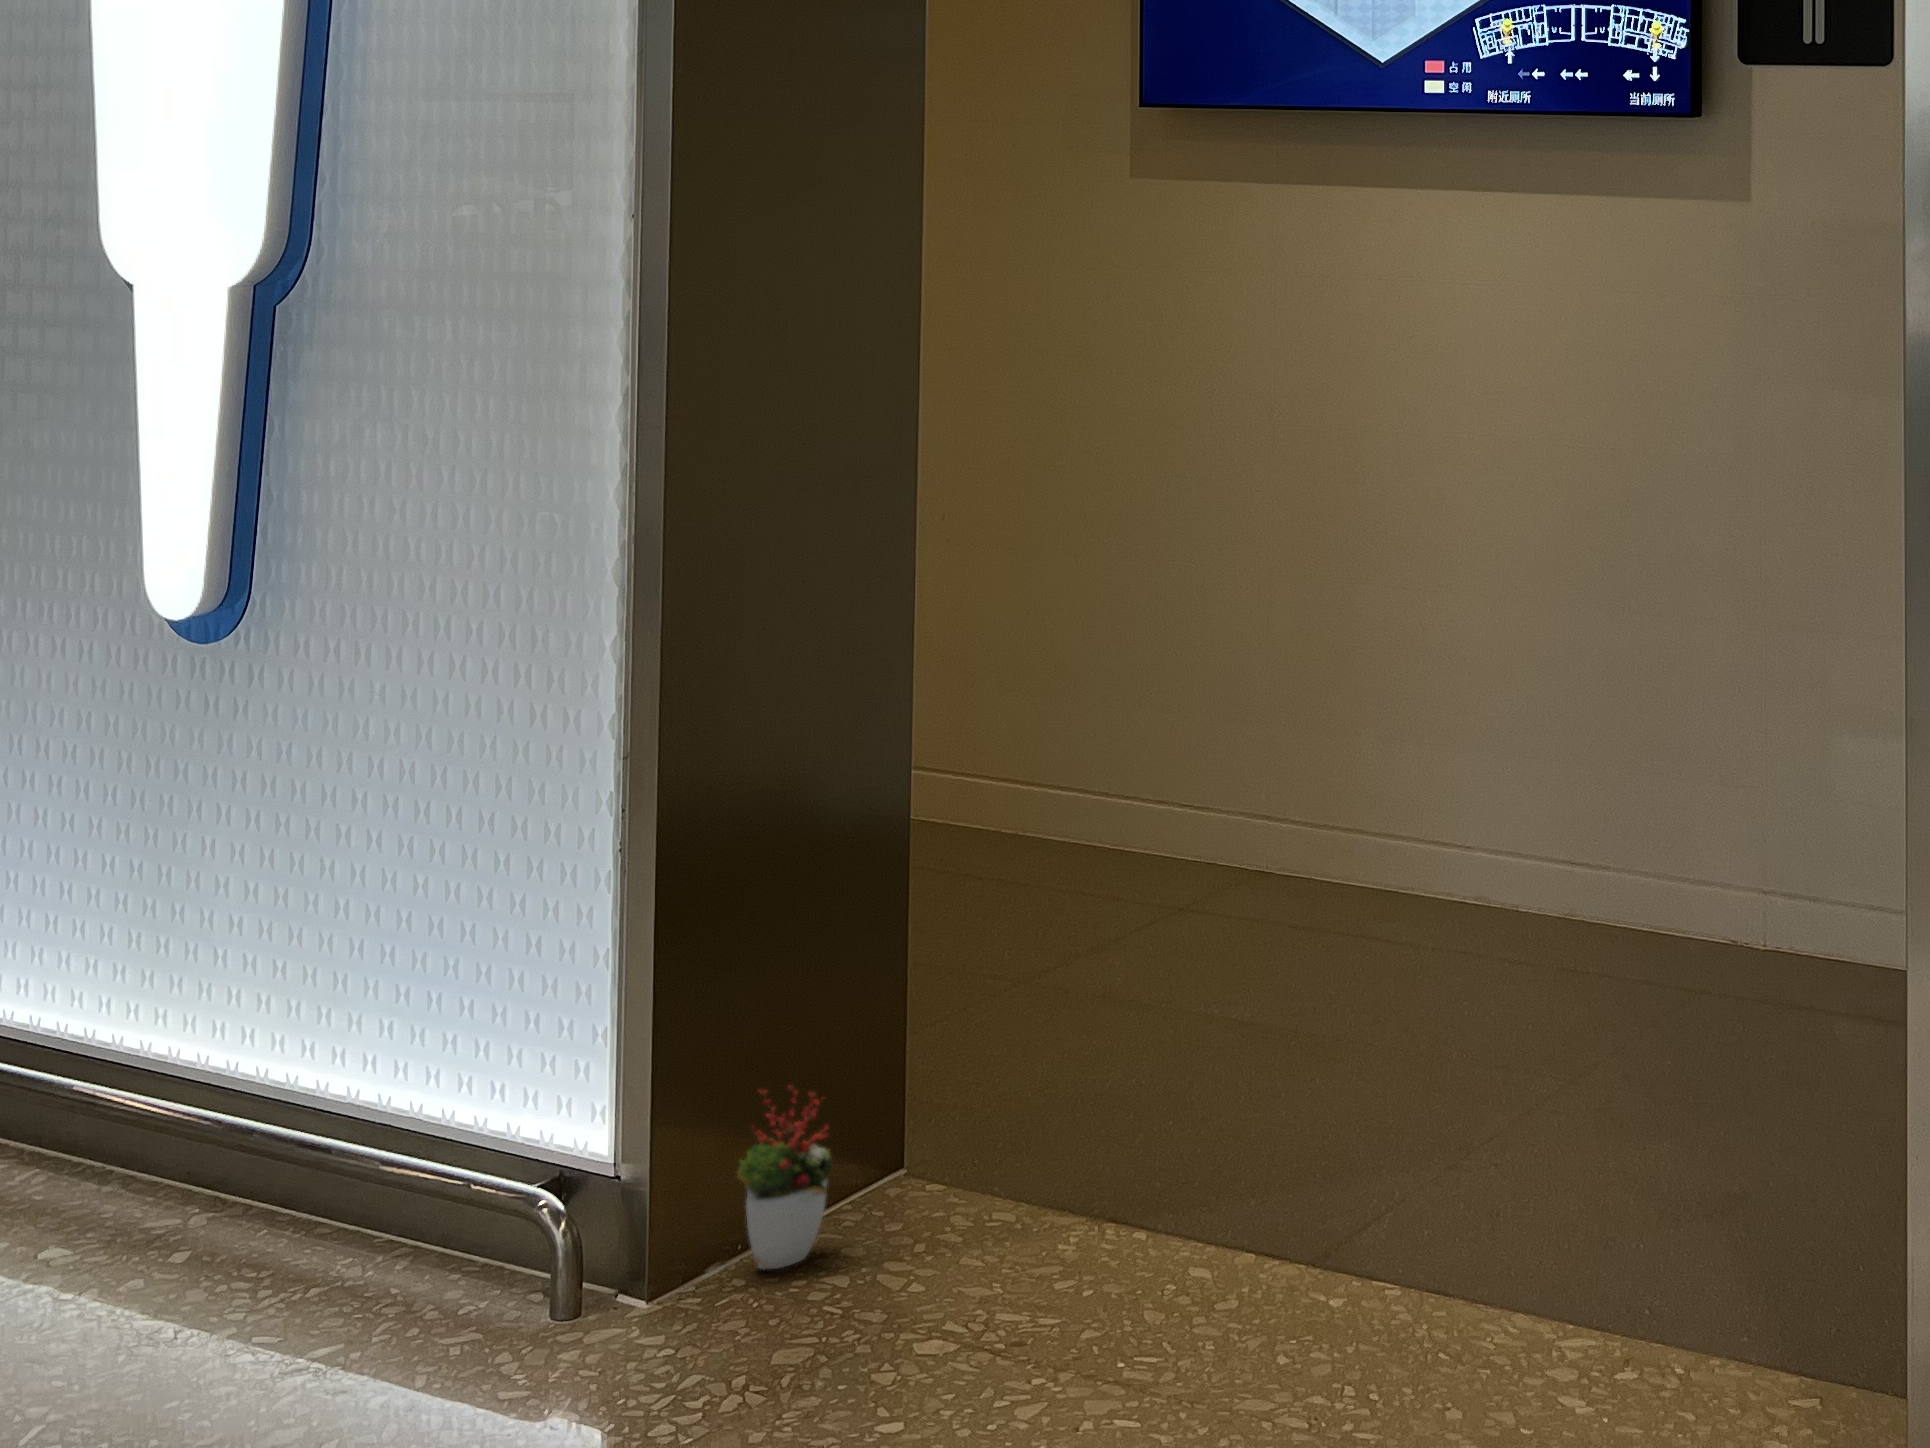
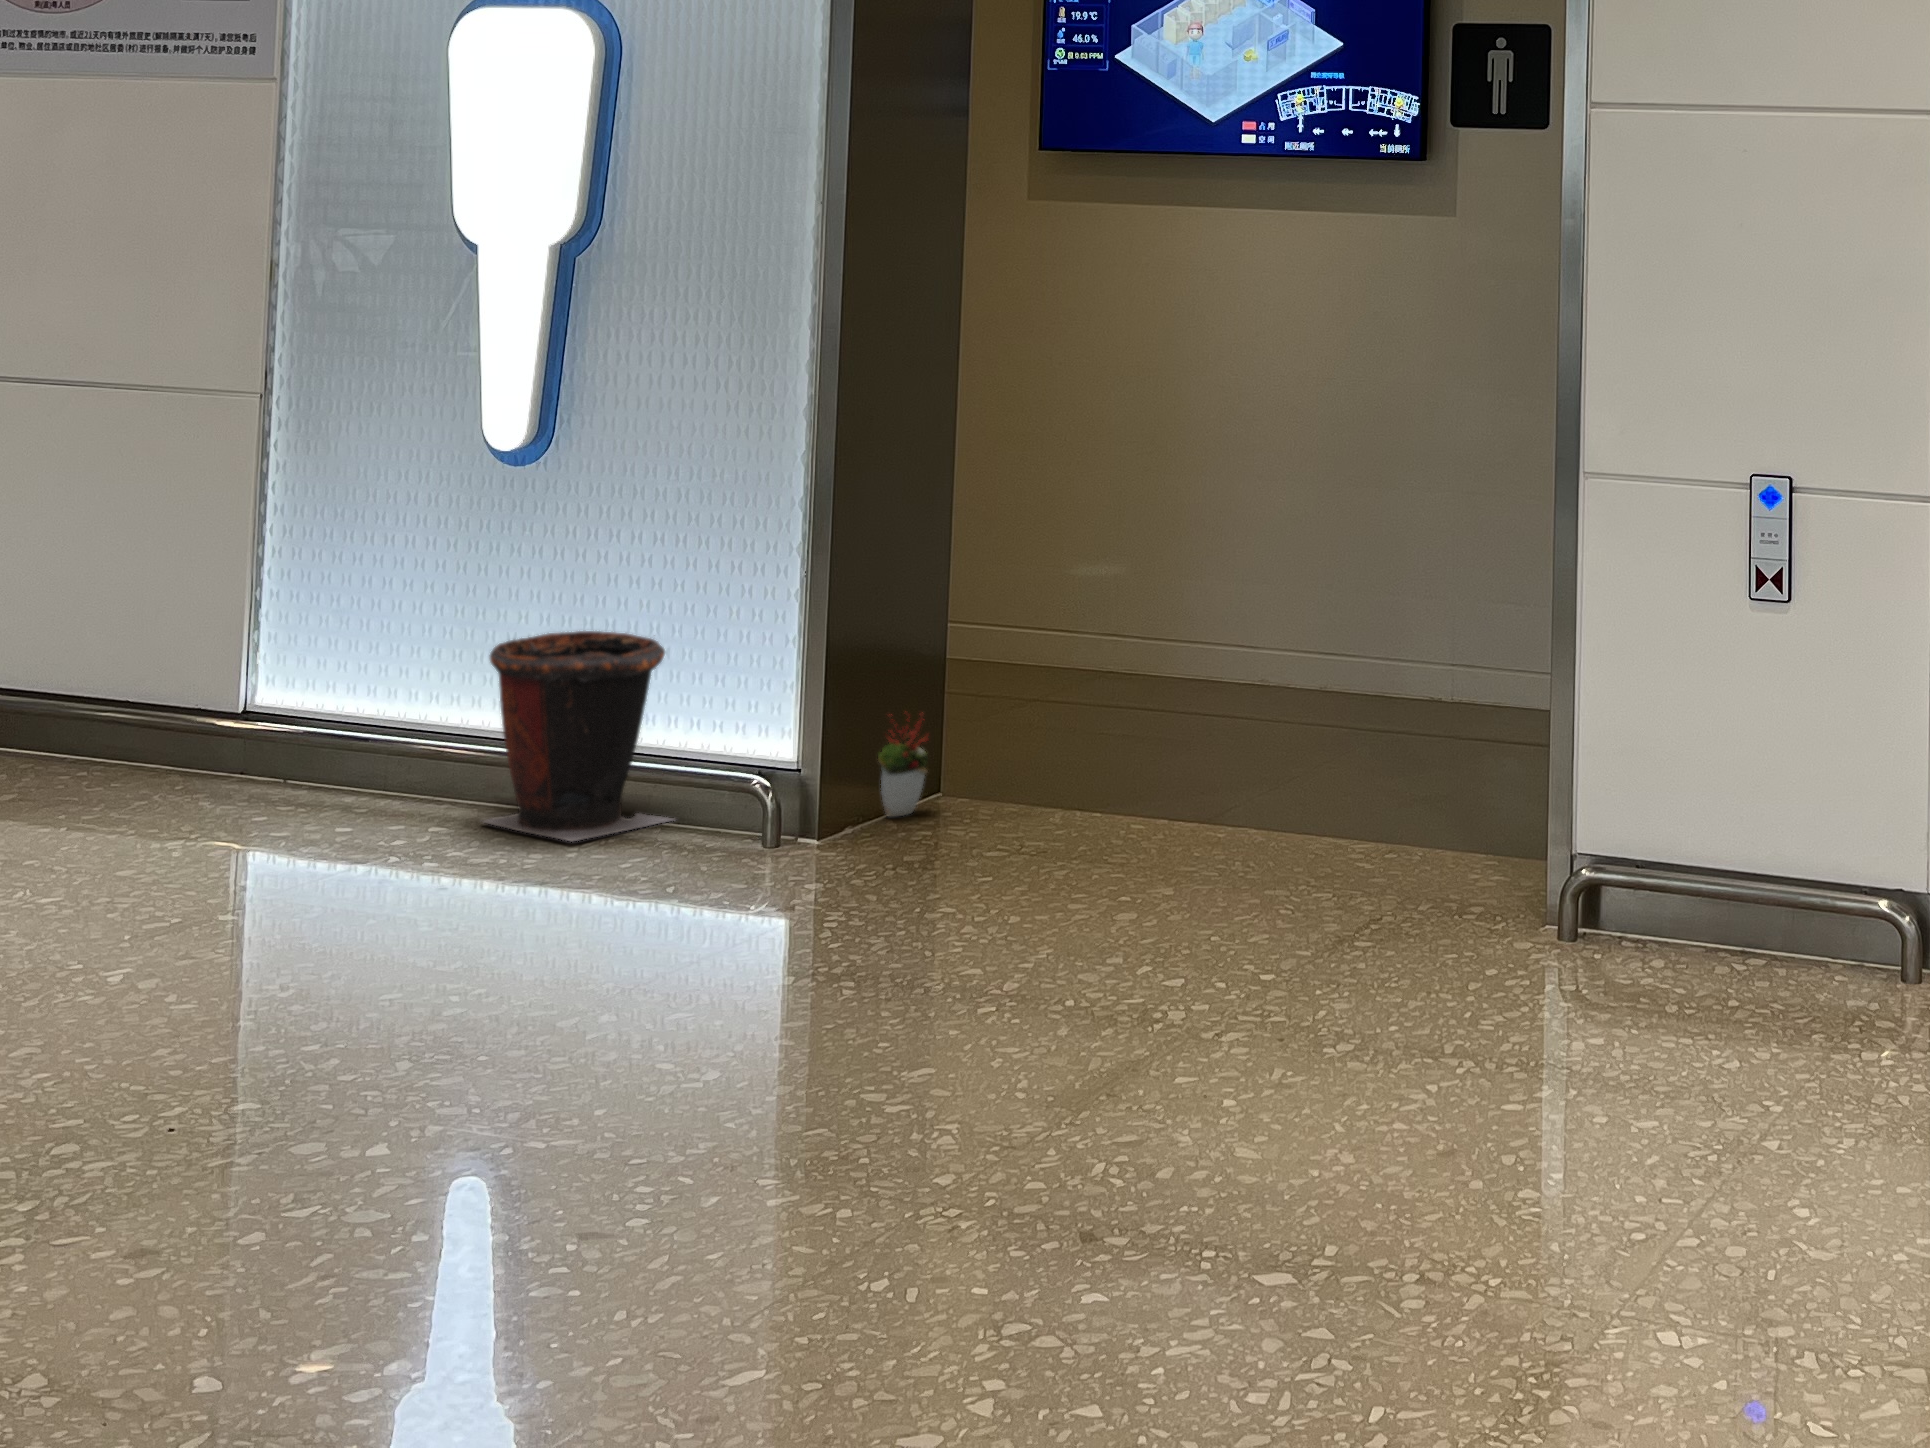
waste bin: none [88,925,417,1327] -> present [484,631,673,841]

